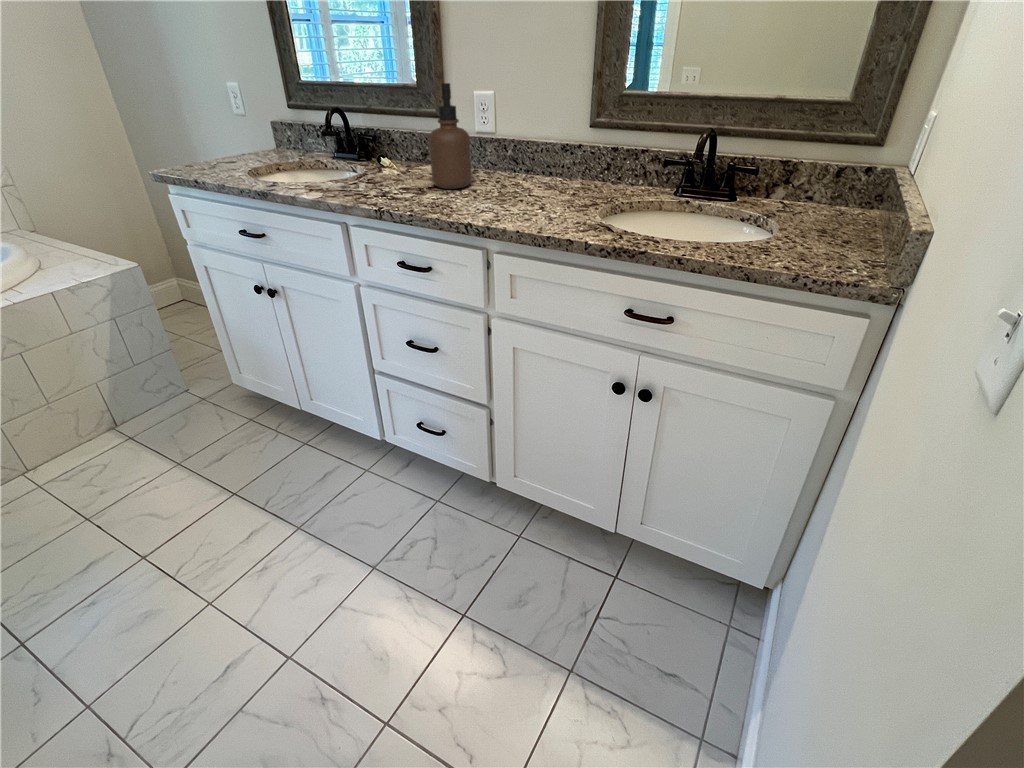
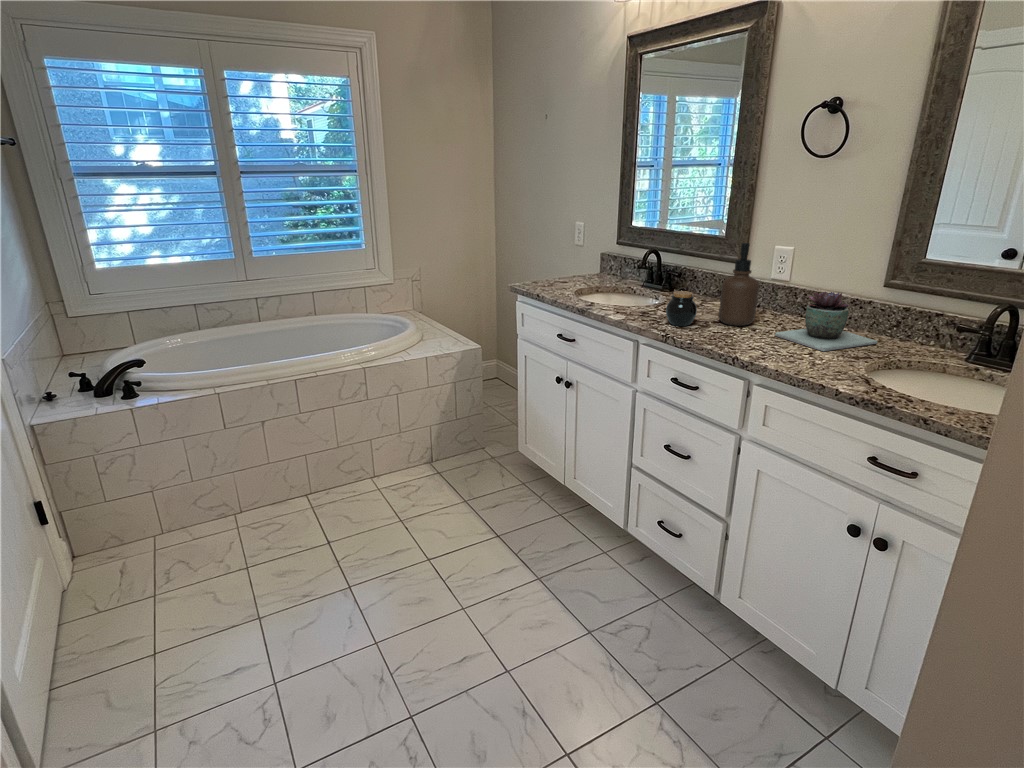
succulent plant: none [499,135,595,204] -> present [775,292,877,351]
jar: none [371,152,408,197] -> present [666,291,697,326]

